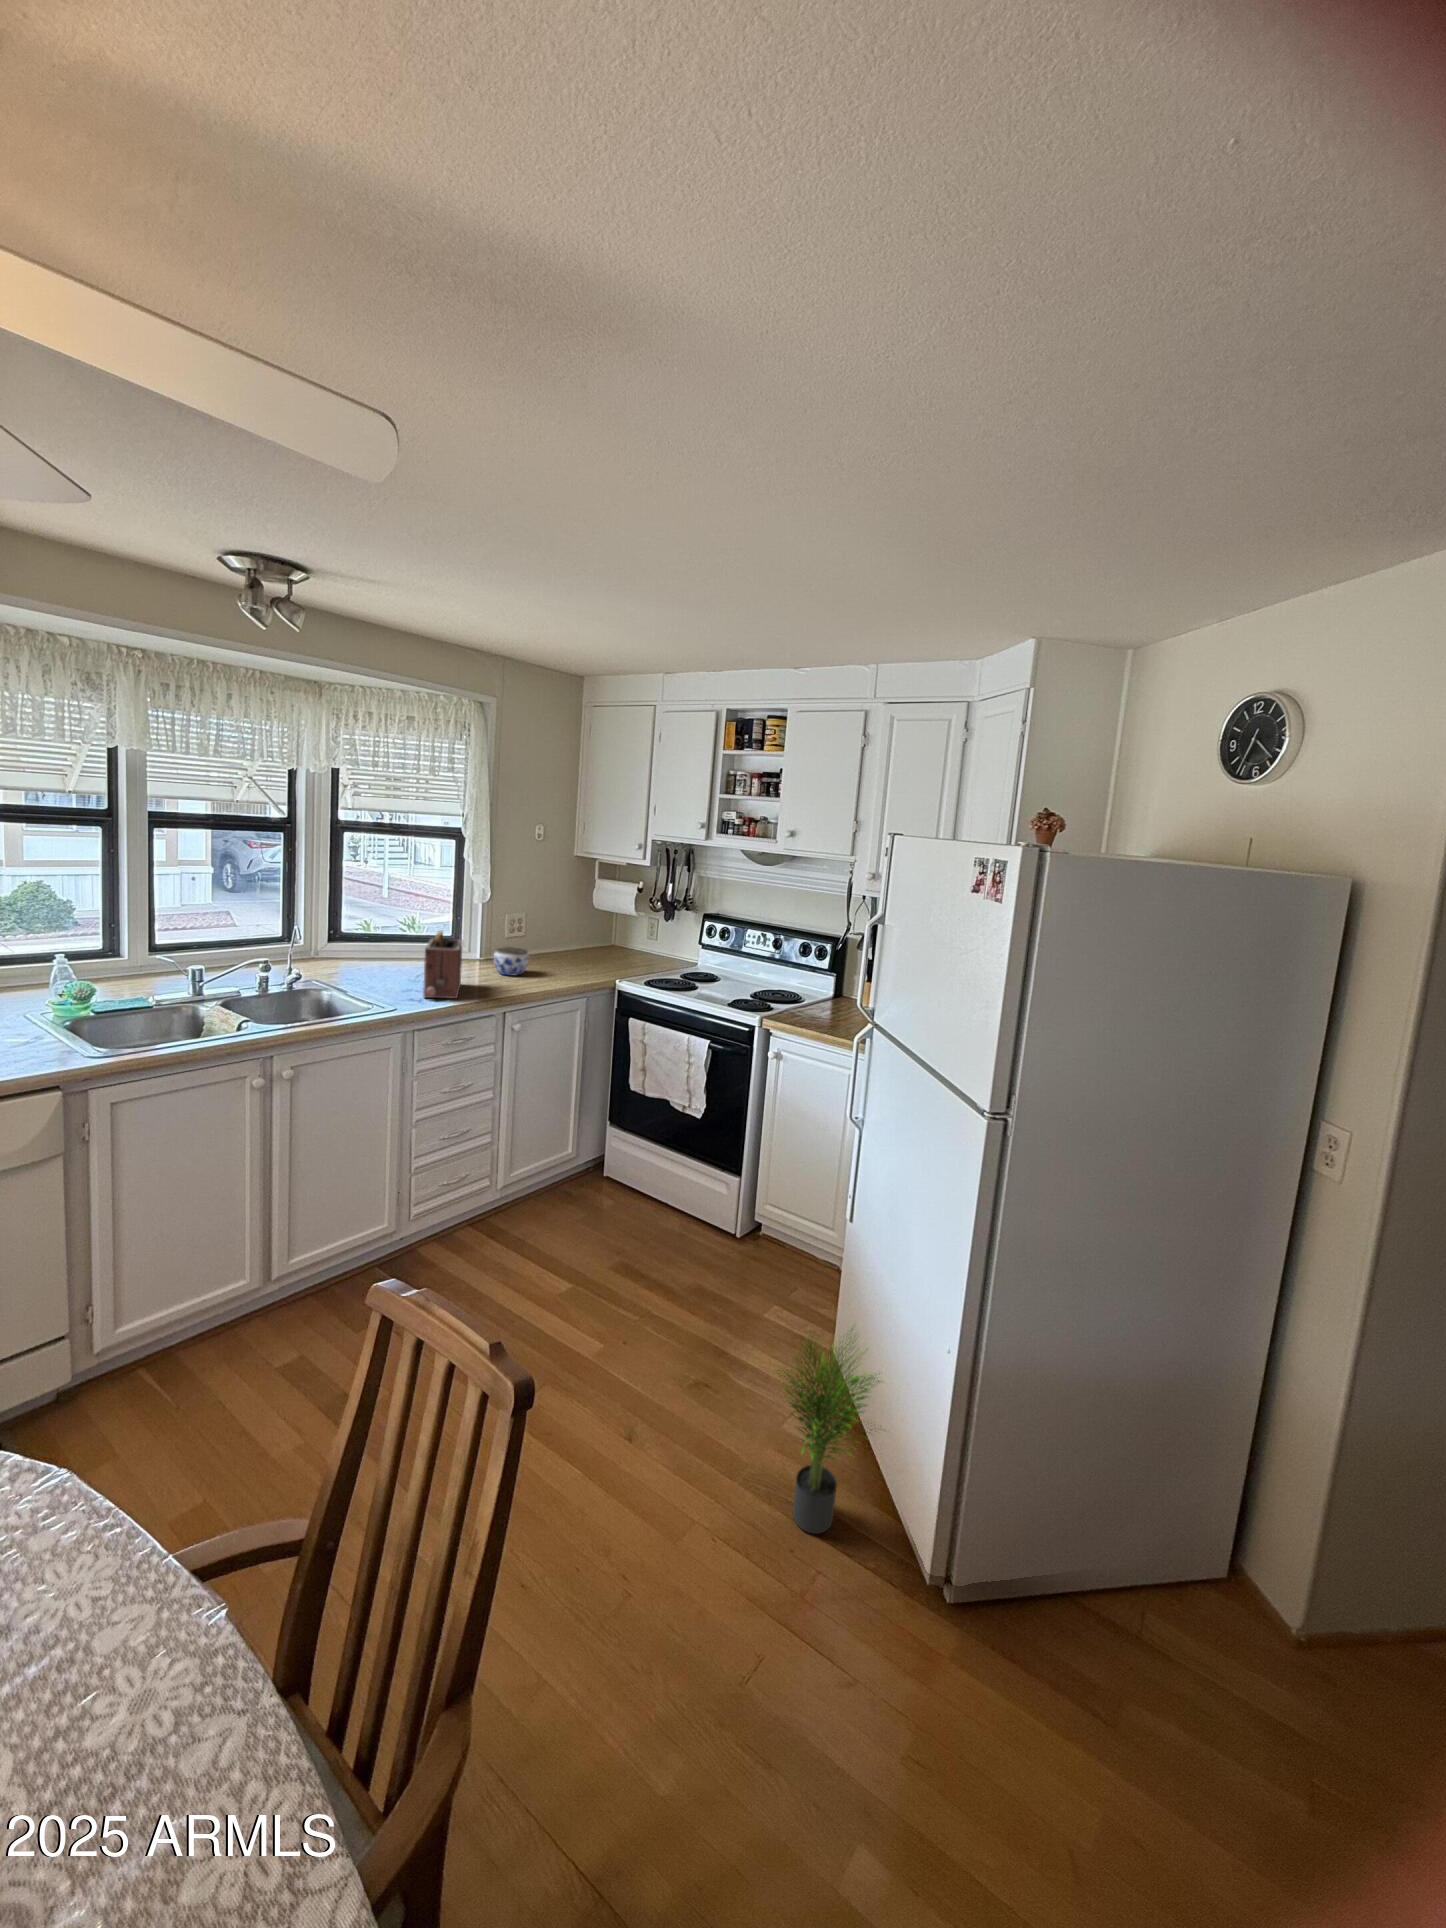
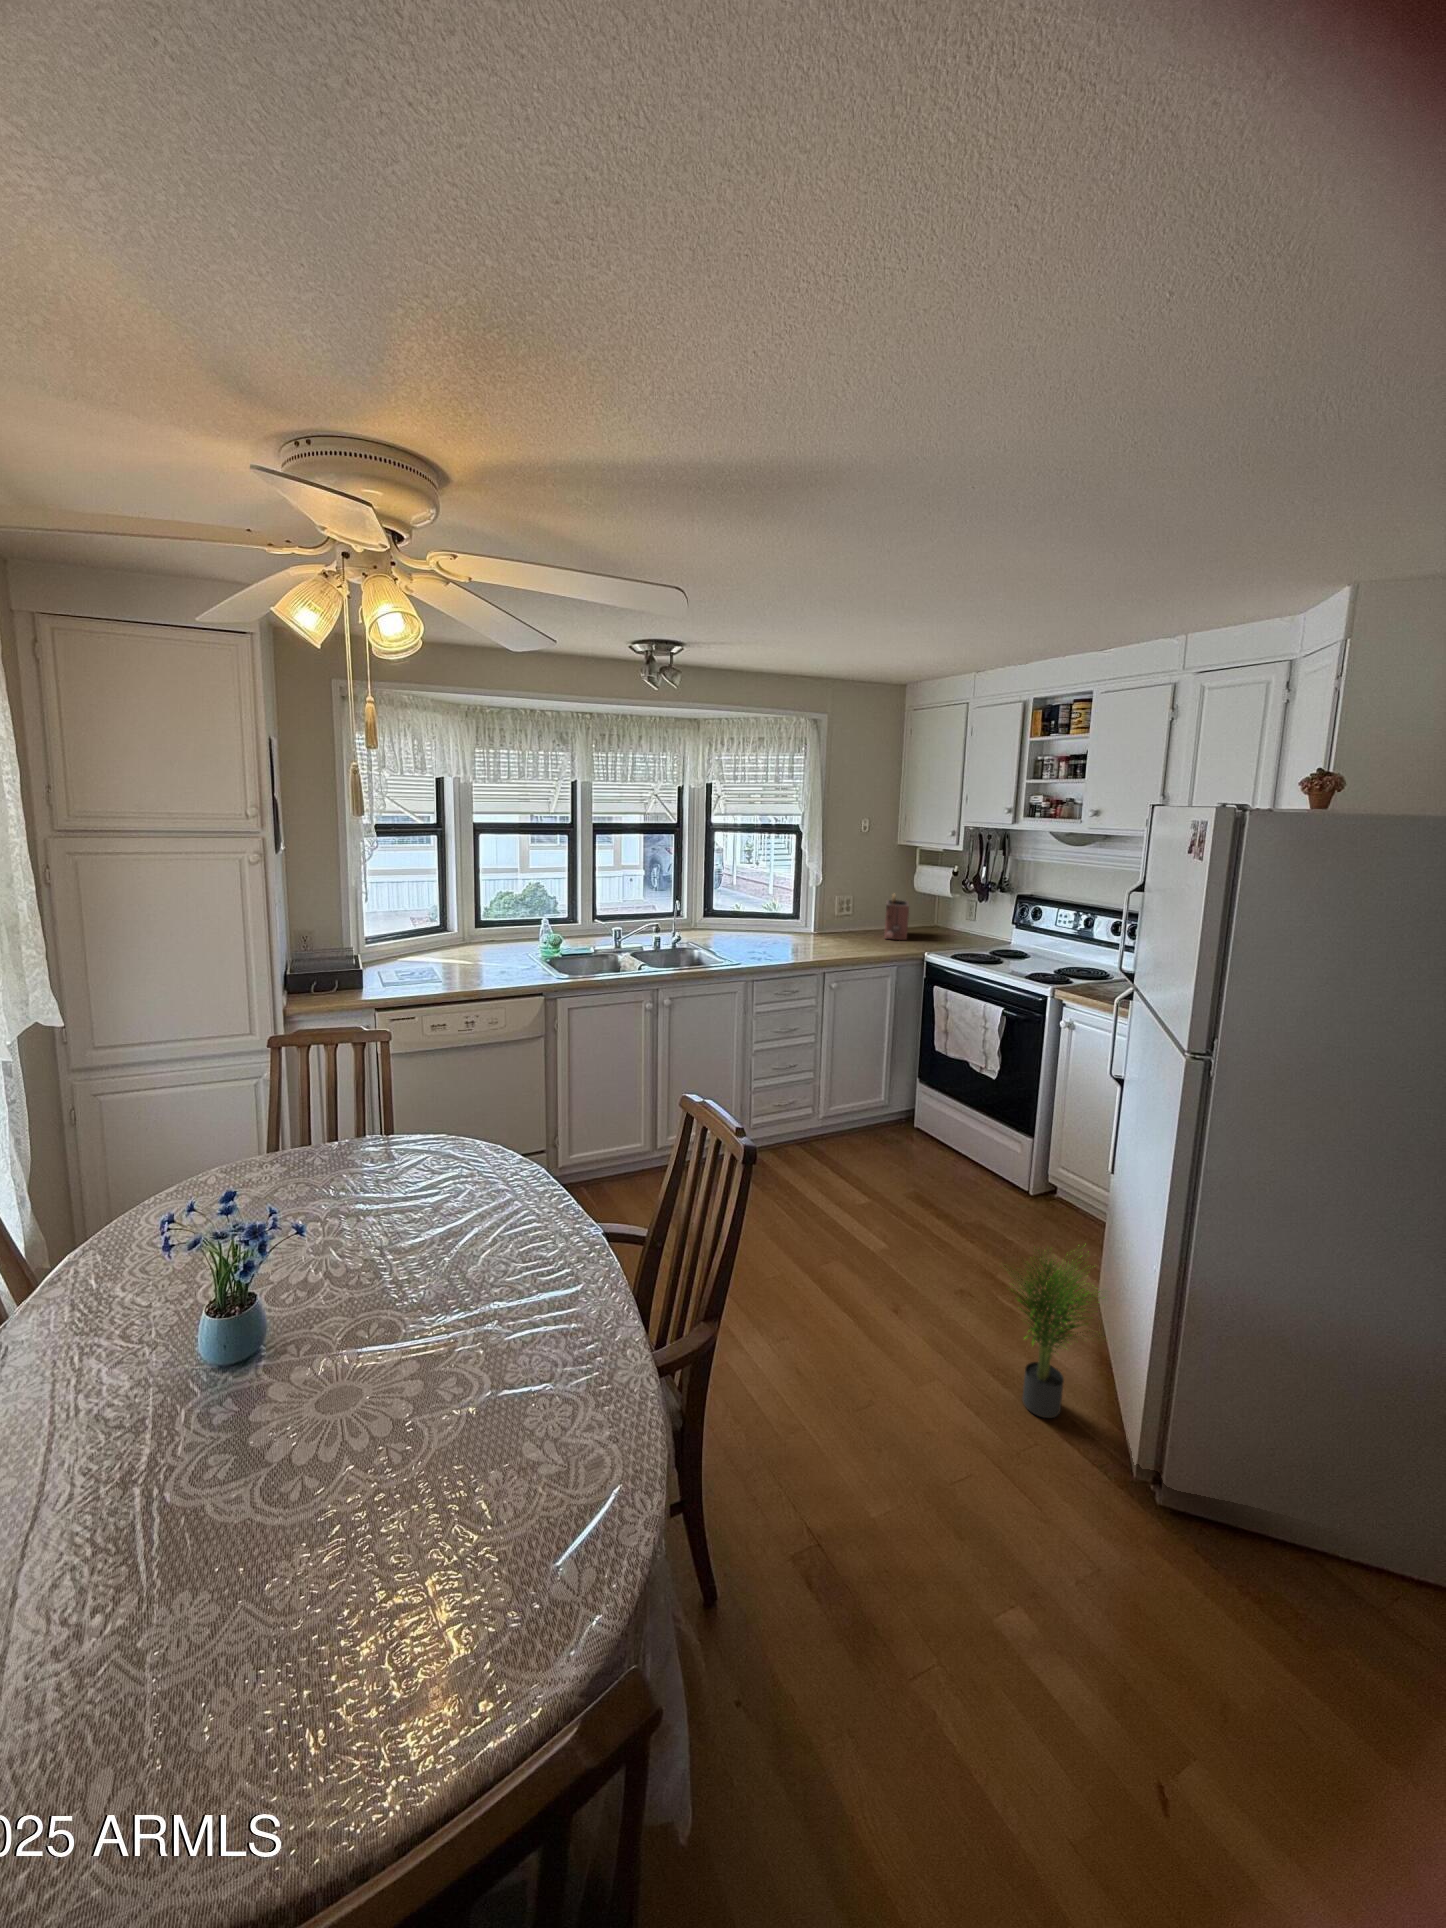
toaster: present [423,930,462,998] -> present [884,894,909,940]
jar: present [494,947,529,976] -> none [822,922,851,946]

